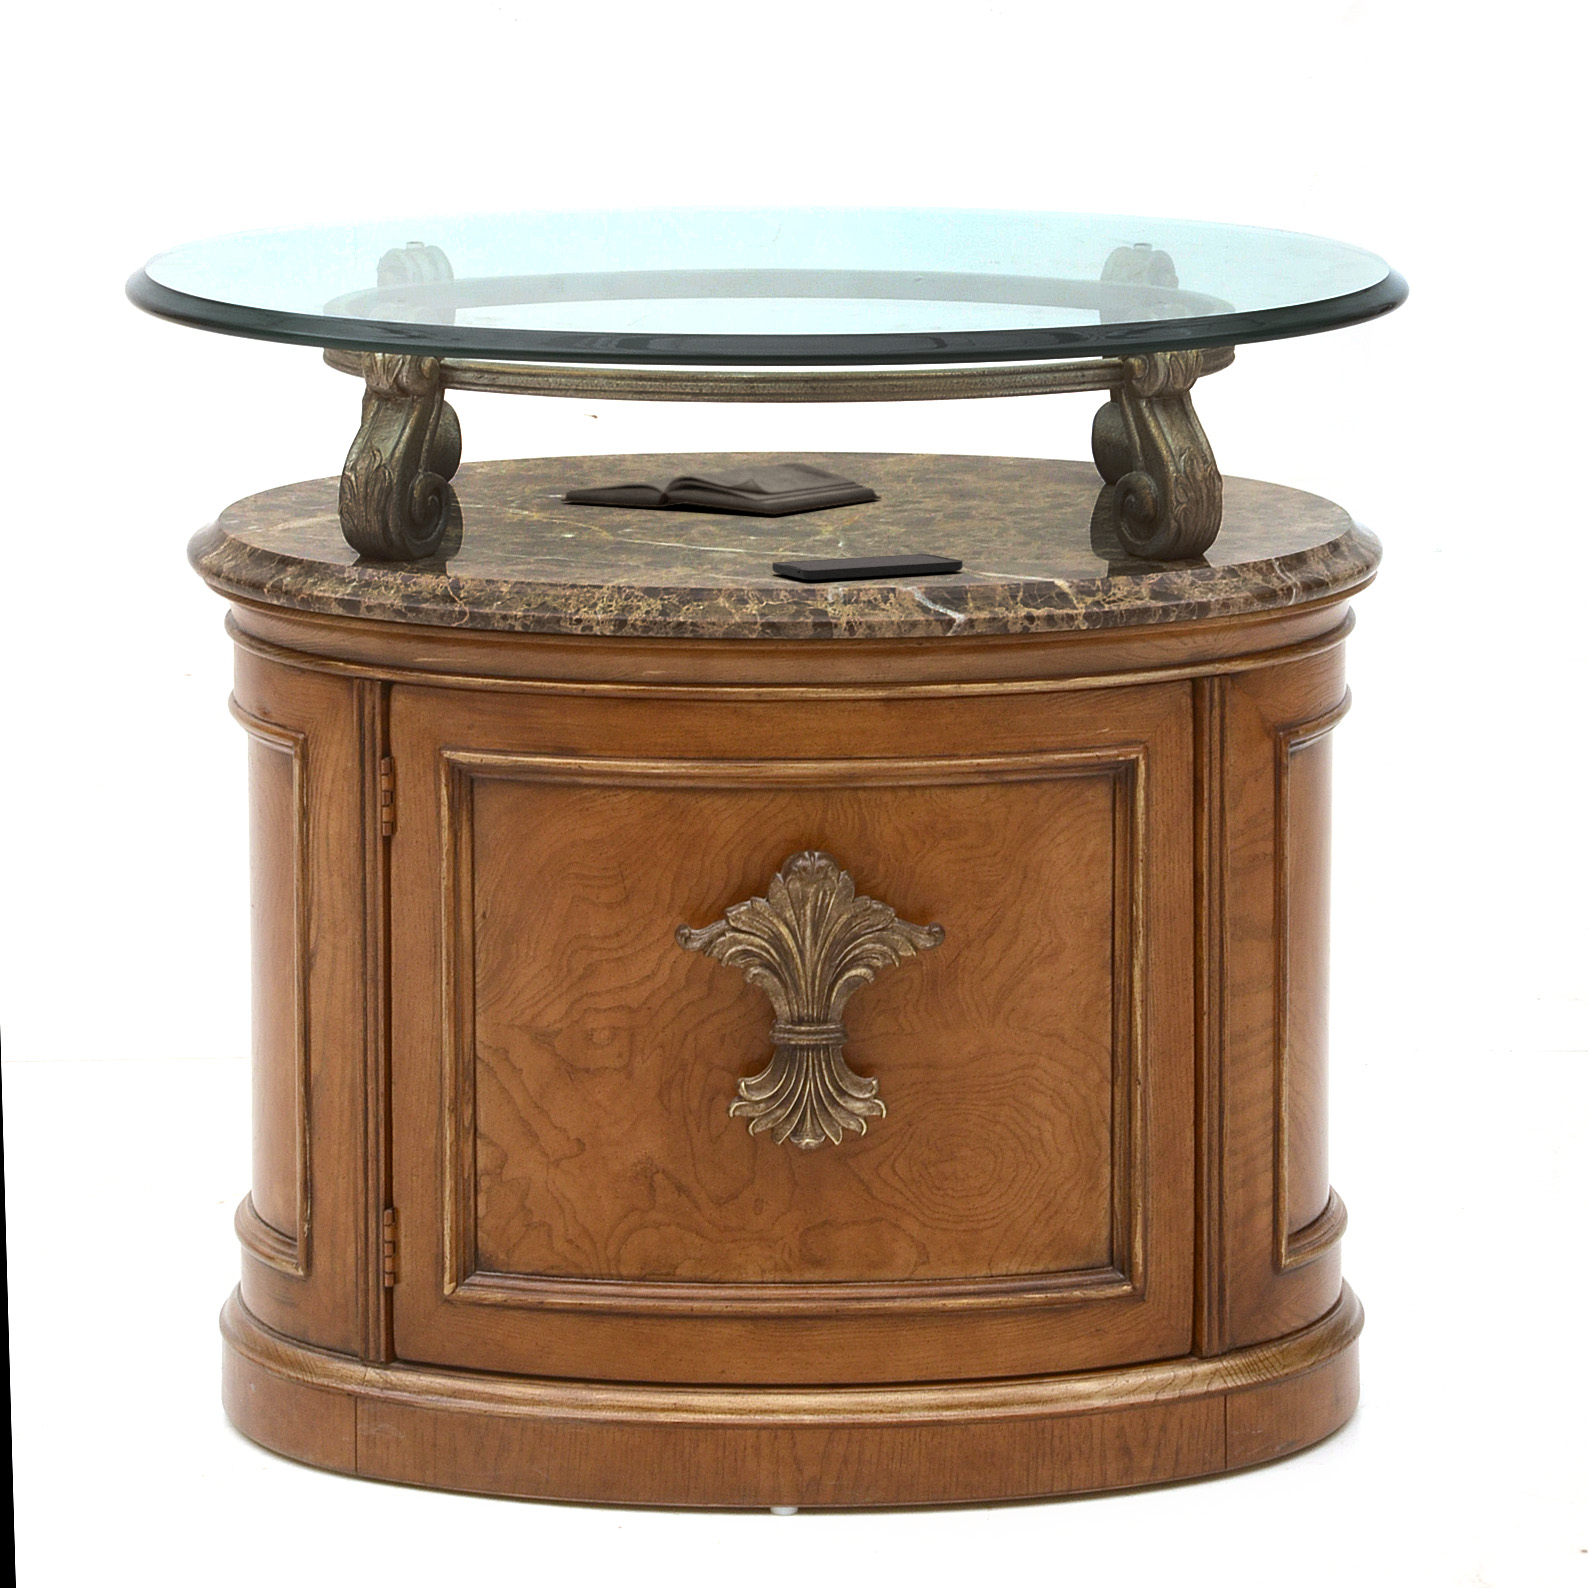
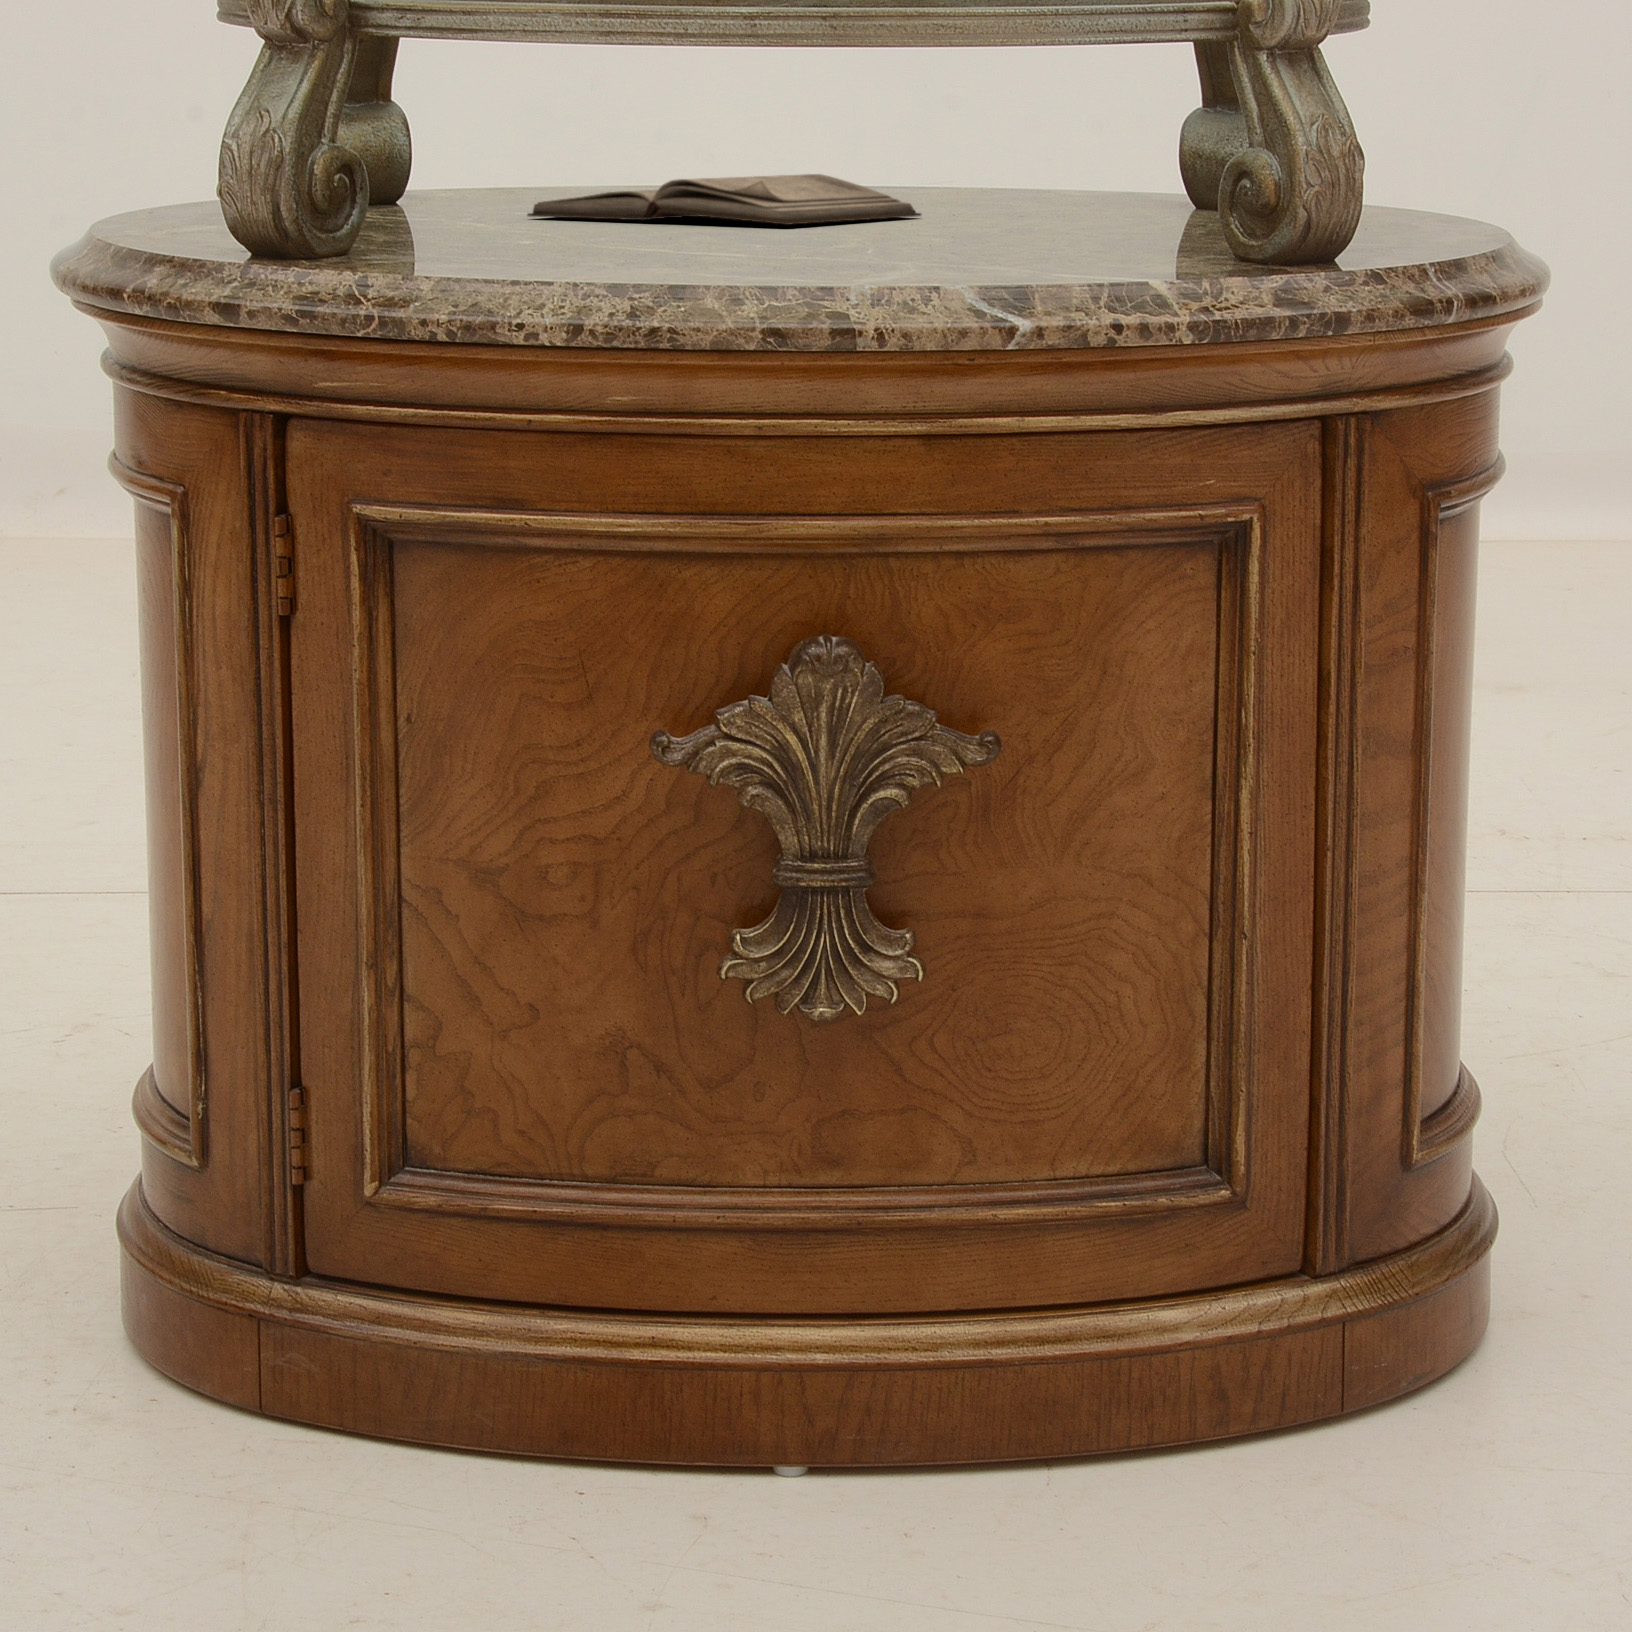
smartphone: present [772,554,963,580] -> none [777,247,1028,269]

